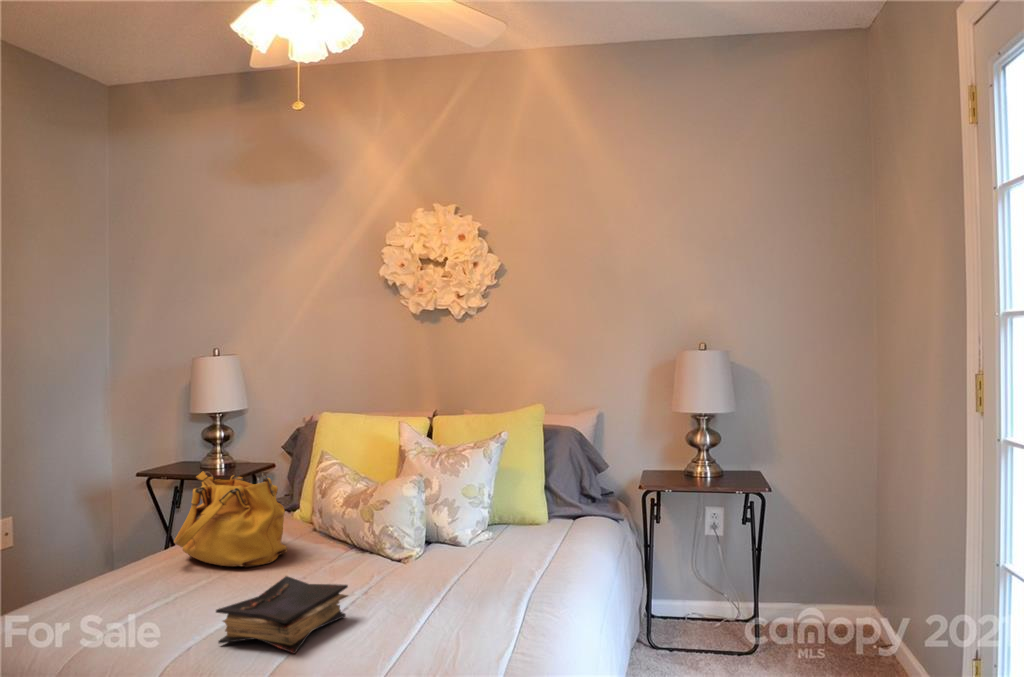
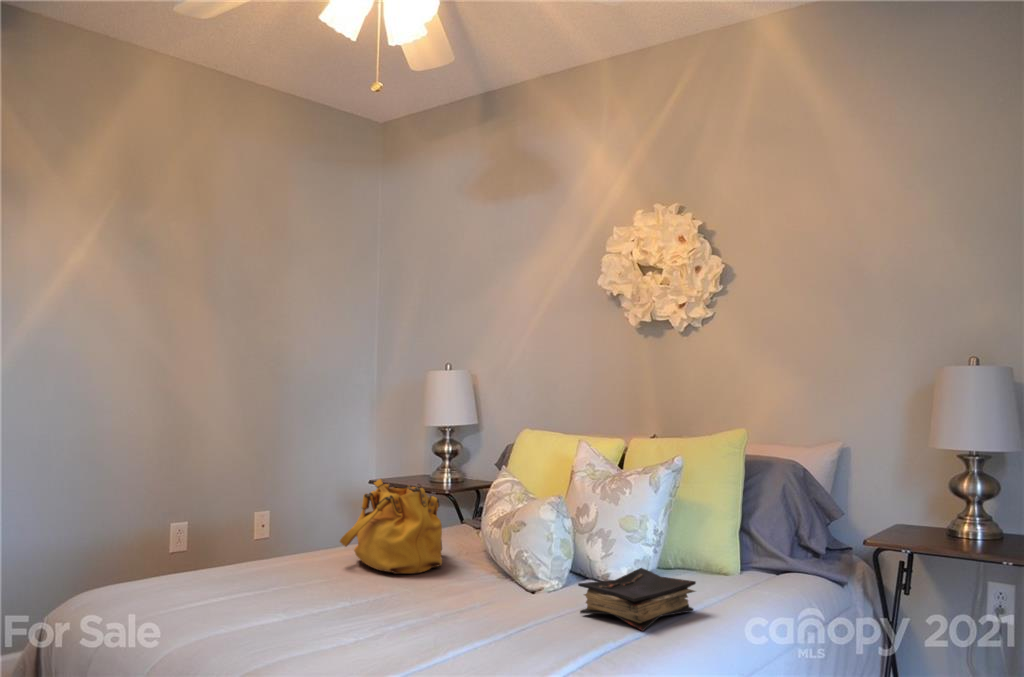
book: present [216,576,348,654] -> present [578,568,696,631]

